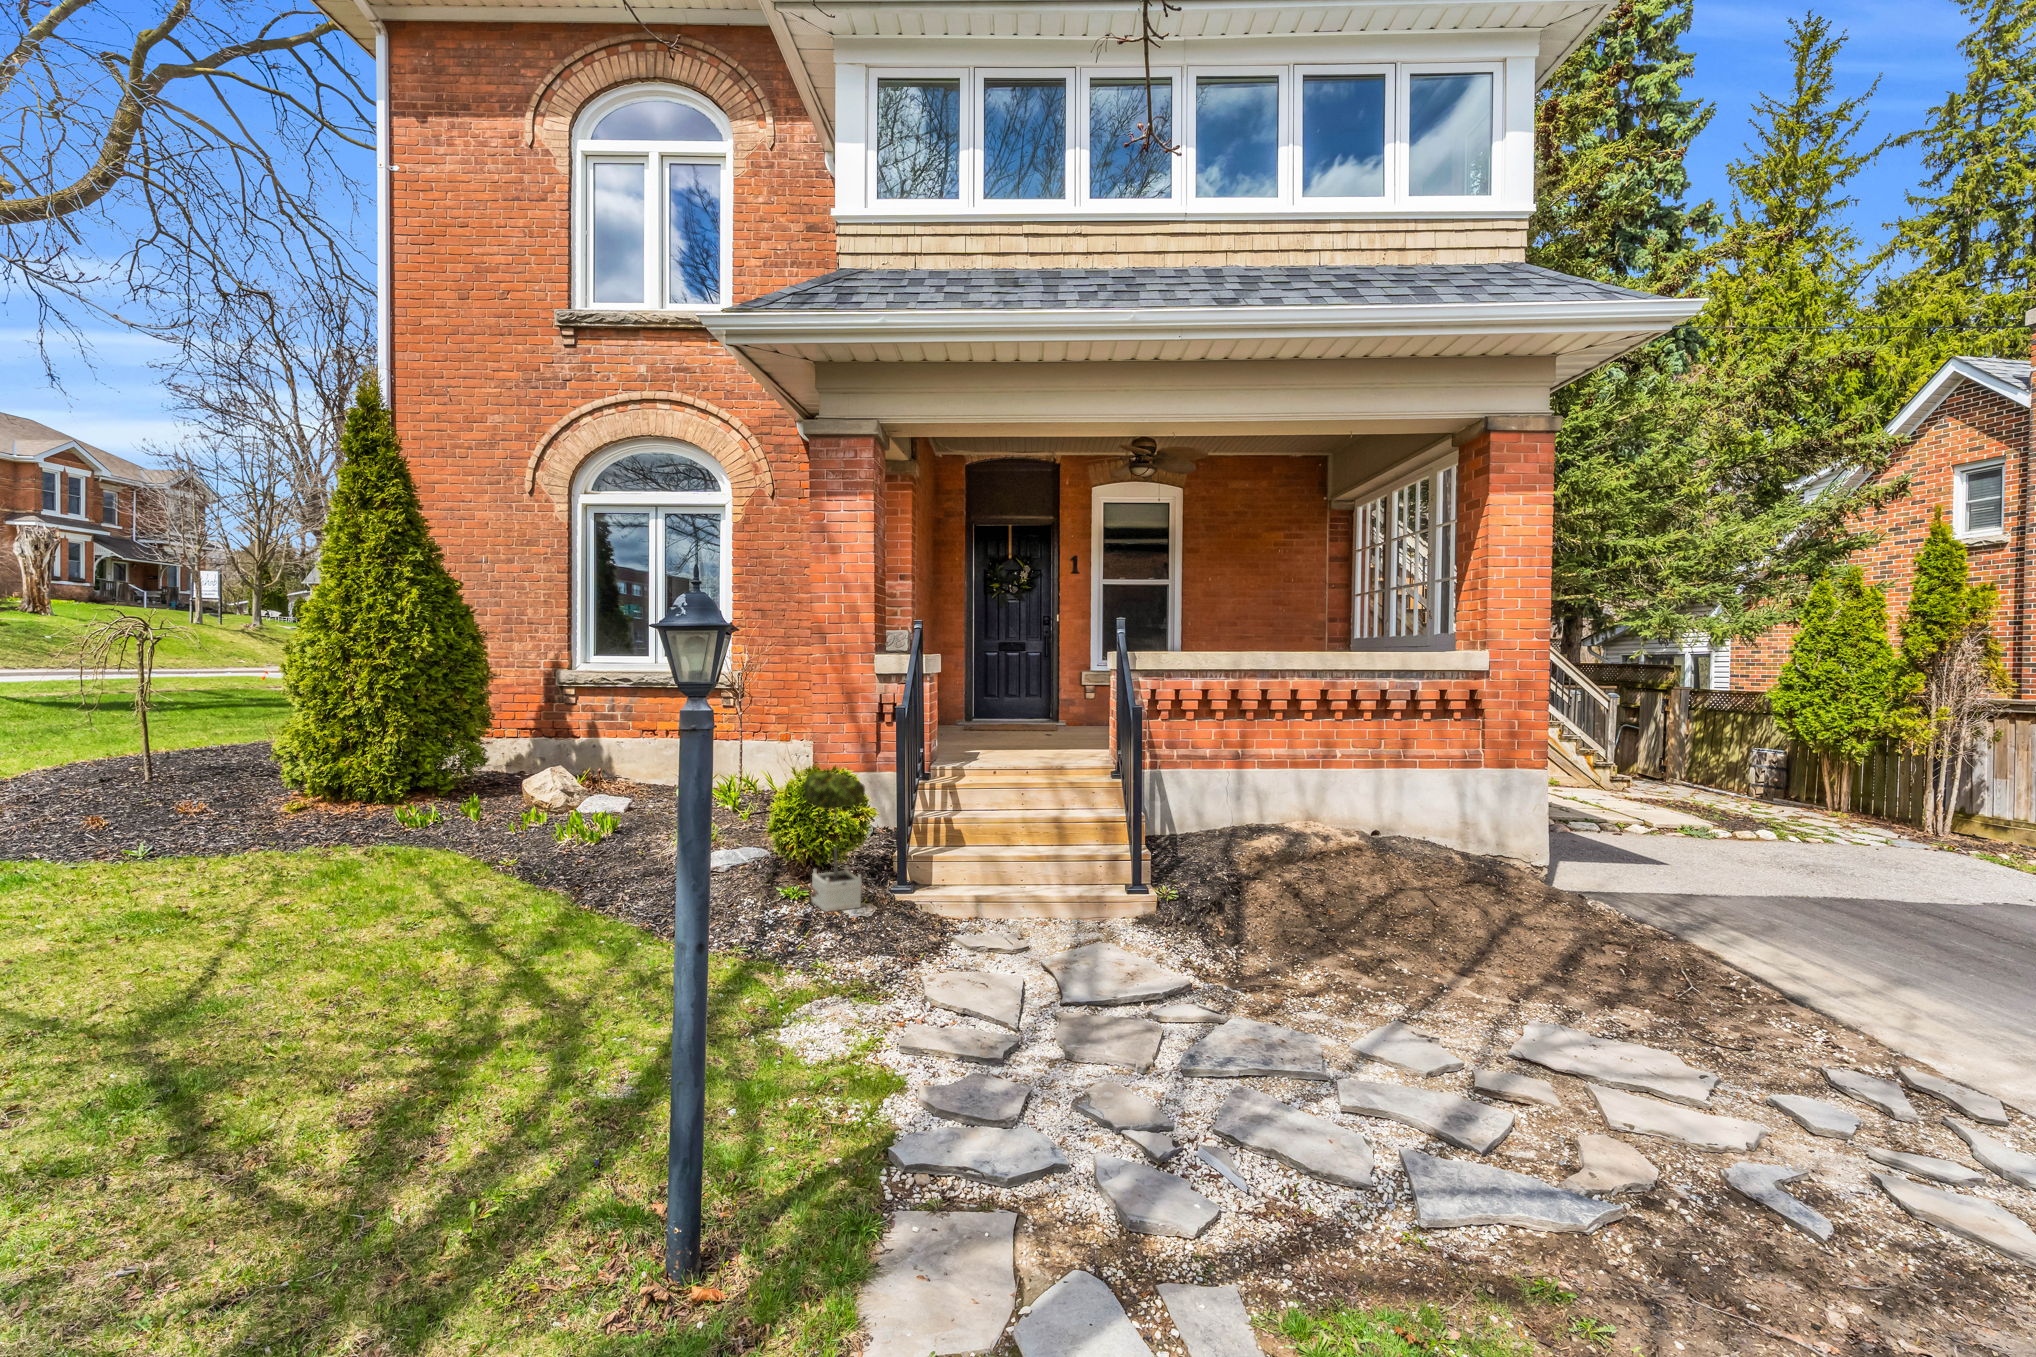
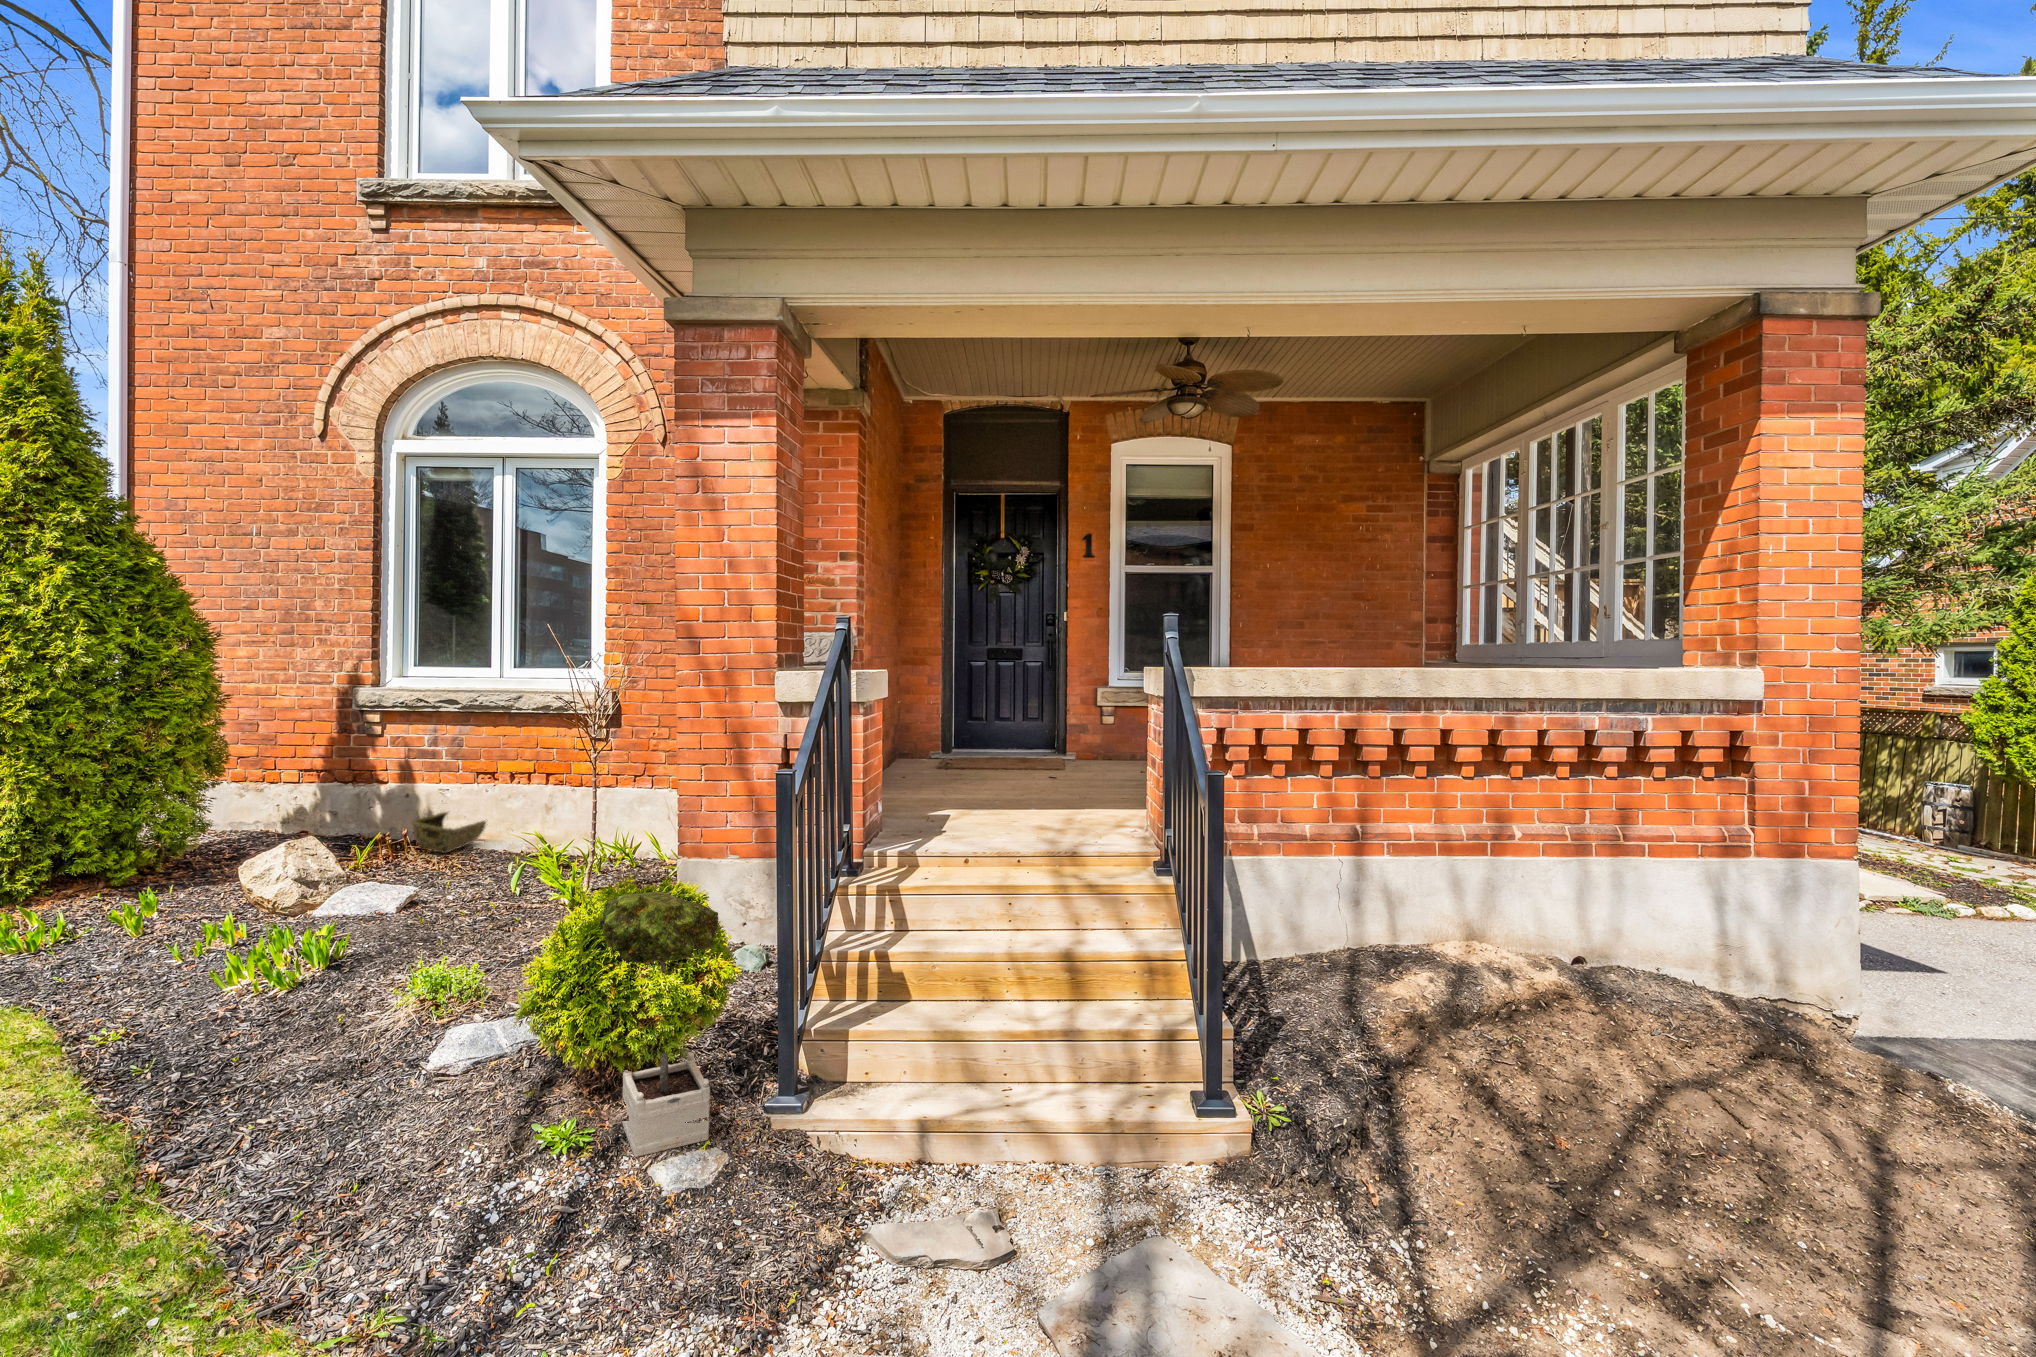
woven basket: none [607,758,652,785] -> present [412,812,486,853]

